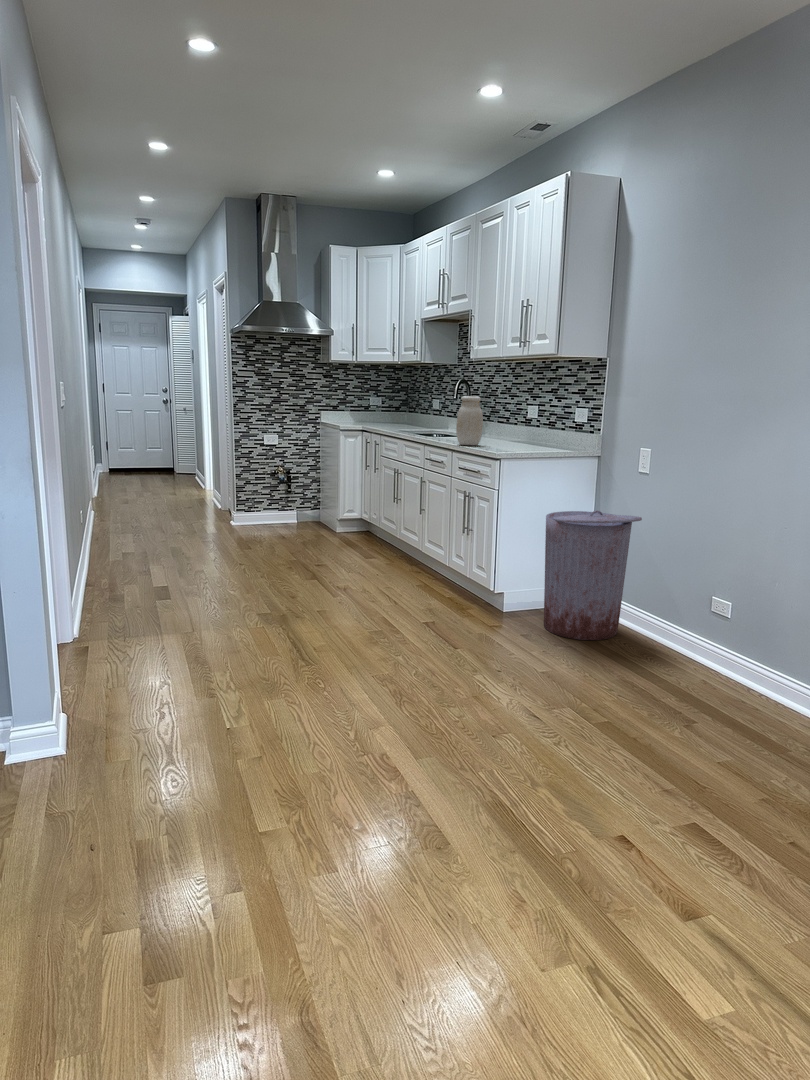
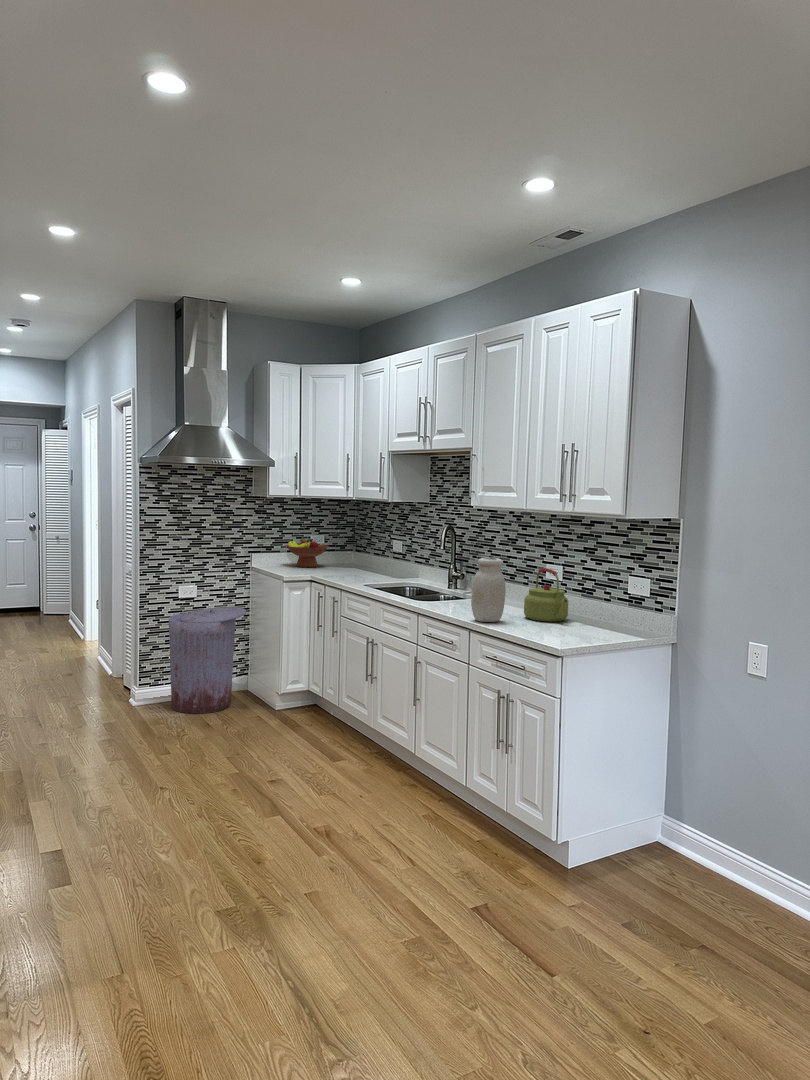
fruit bowl: none [349,398,384,422] -> present [286,539,329,567]
kettle: none [502,406,537,447] -> present [524,568,568,622]
trash can: present [544,510,642,640] -> present [169,607,246,714]

